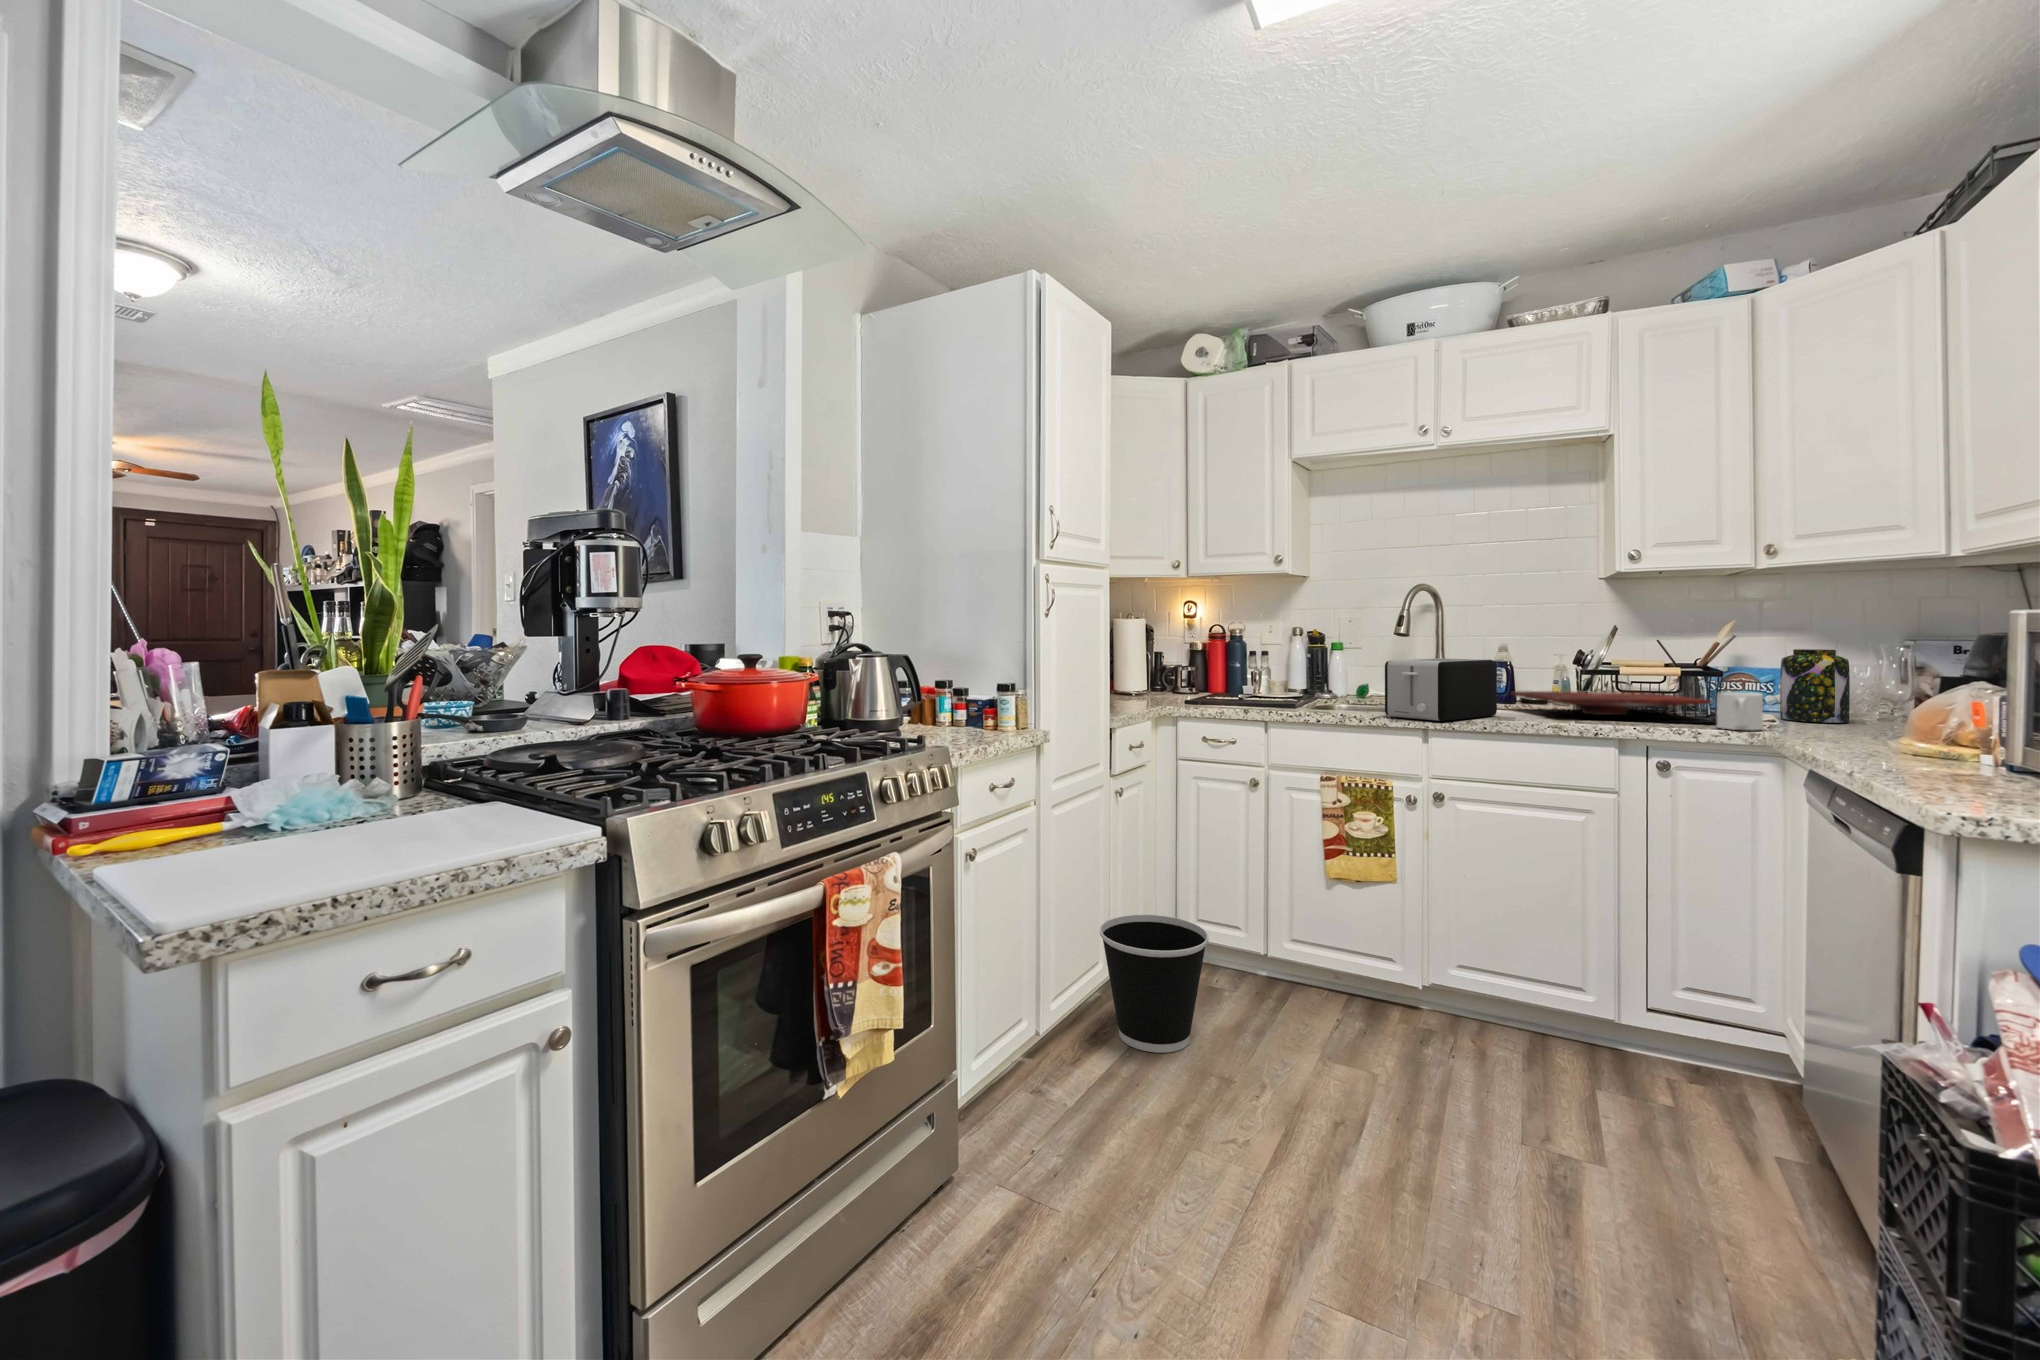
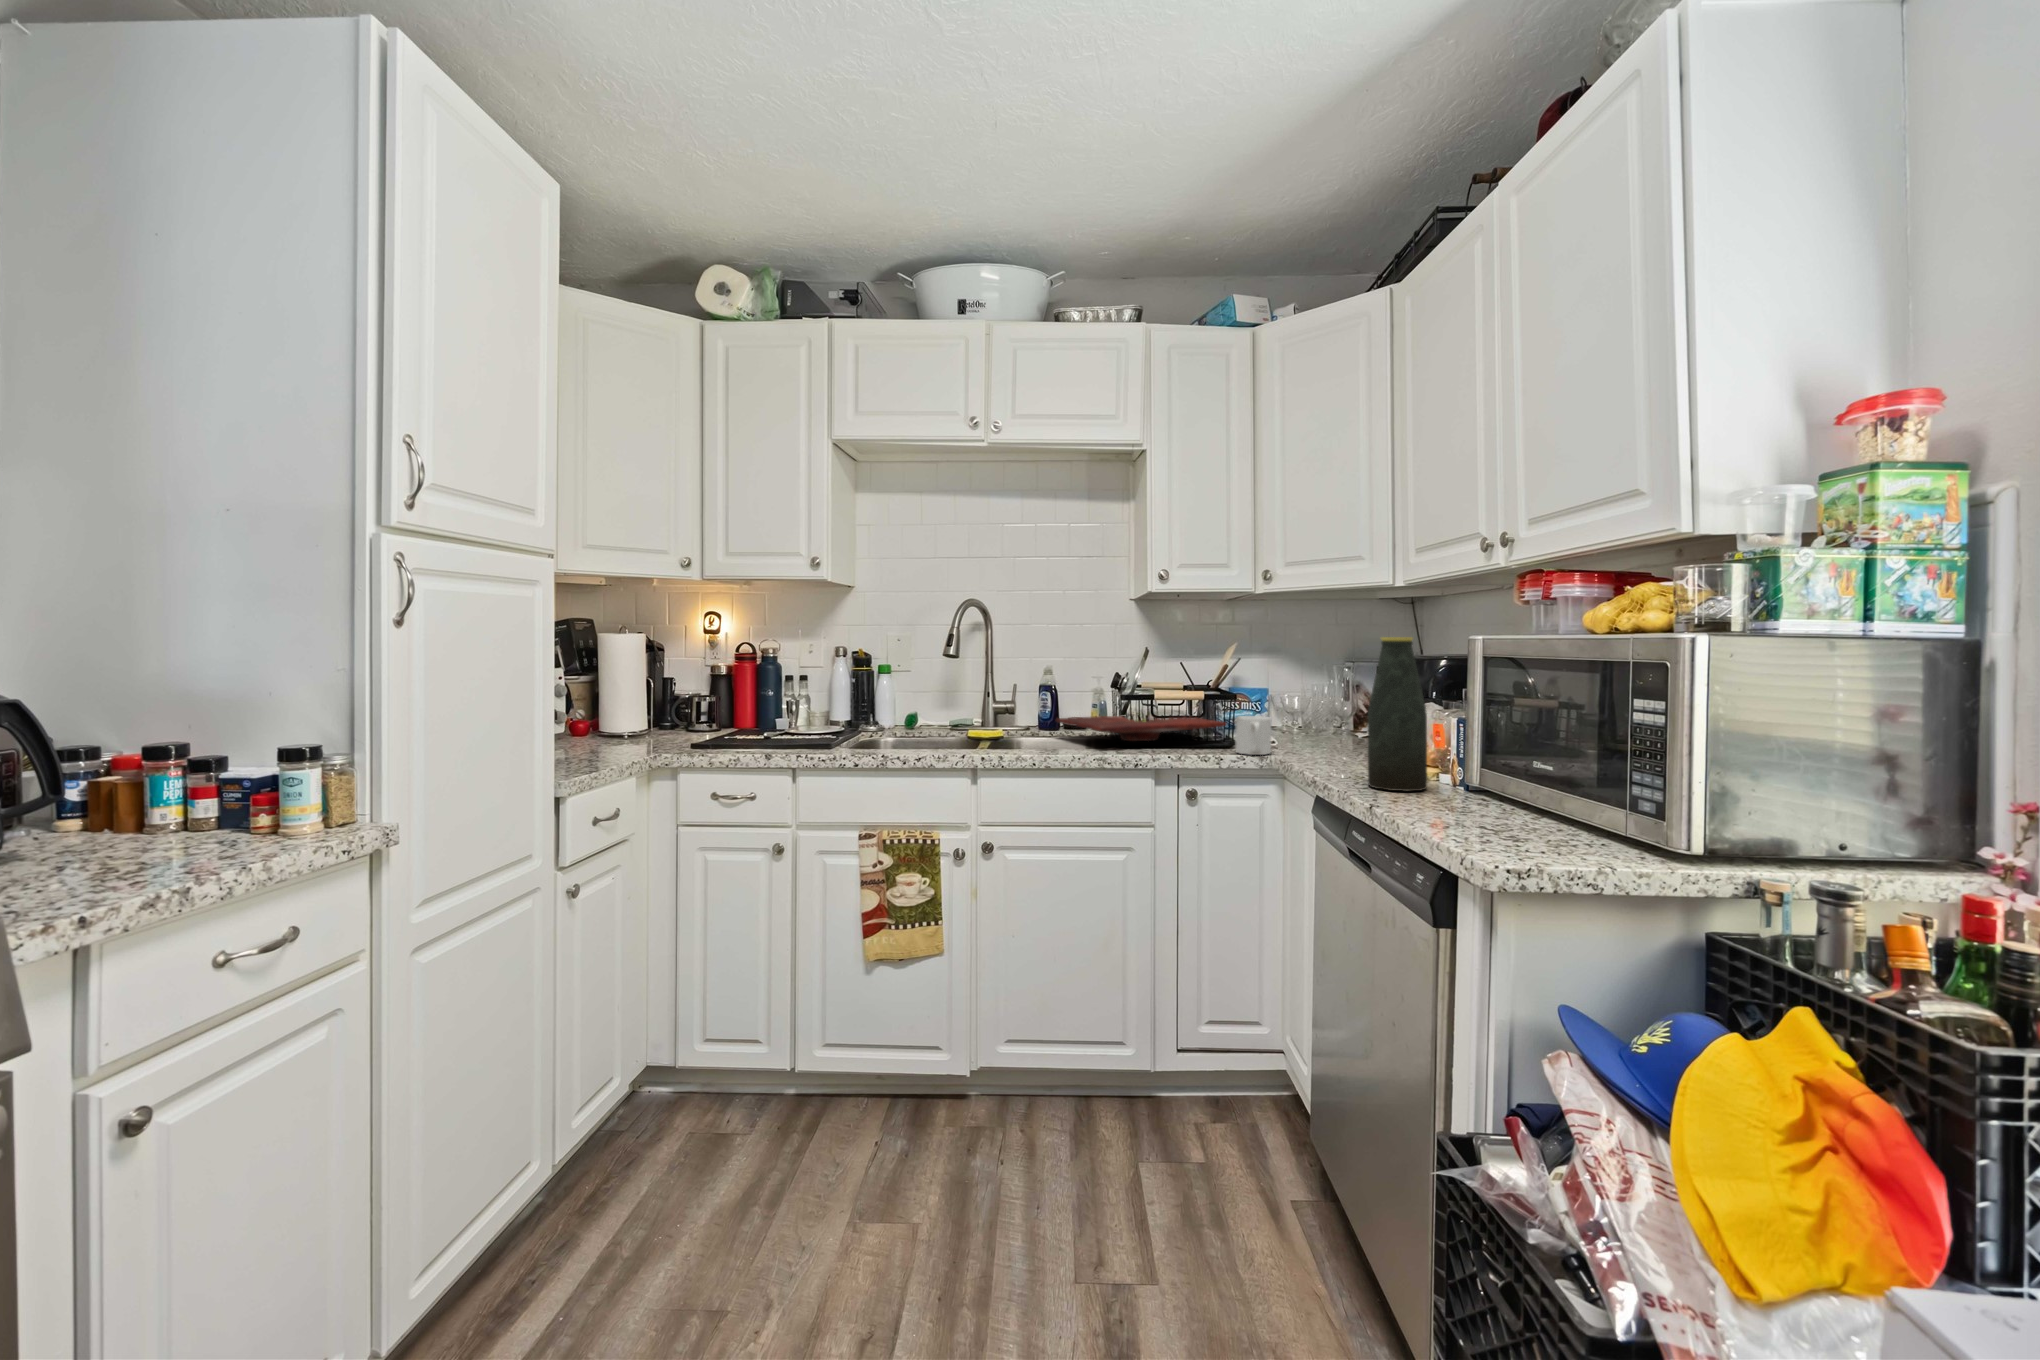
bottle: none [1866,610,1947,765] -> present [1368,637,1427,791]
jar: present [1780,649,1850,723] -> none [1275,670,1324,740]
toaster: present [1385,658,1497,721] -> none [931,684,1045,760]
wastebasket: present [1100,915,1209,1053] -> none [529,1062,702,1291]

